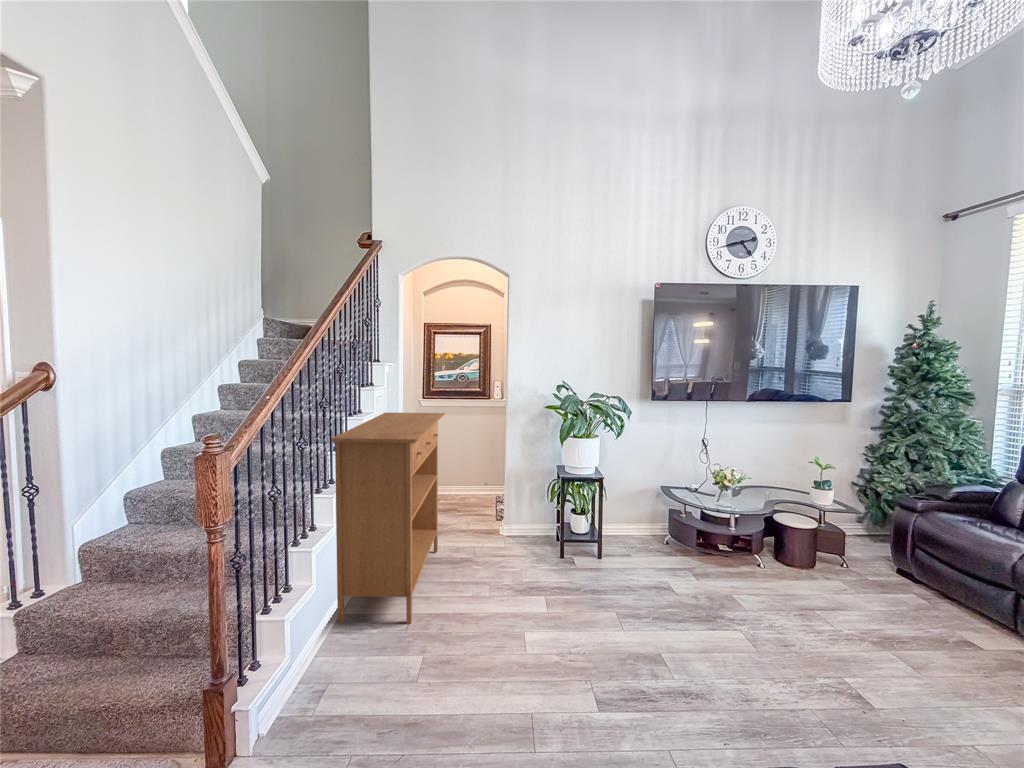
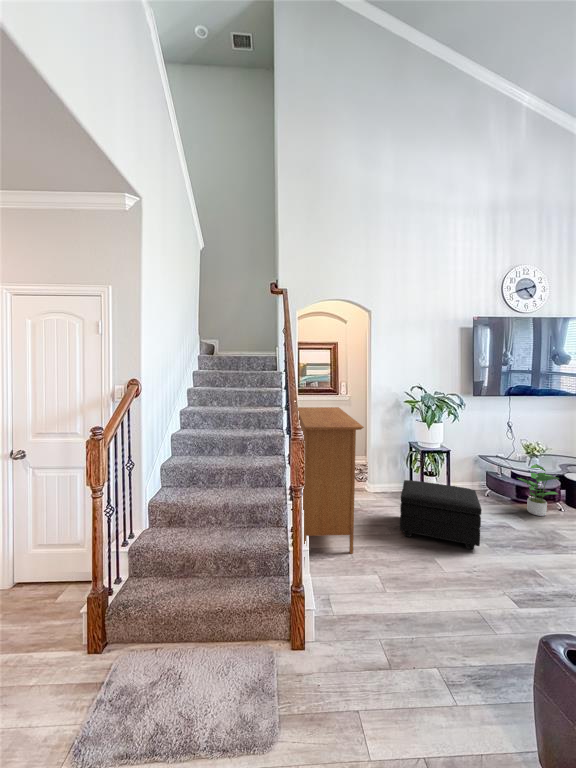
potted plant: none [694,498,751,574] -> present [518,464,559,516]
footstool: none [498,518,615,622] -> present [400,480,482,549]

